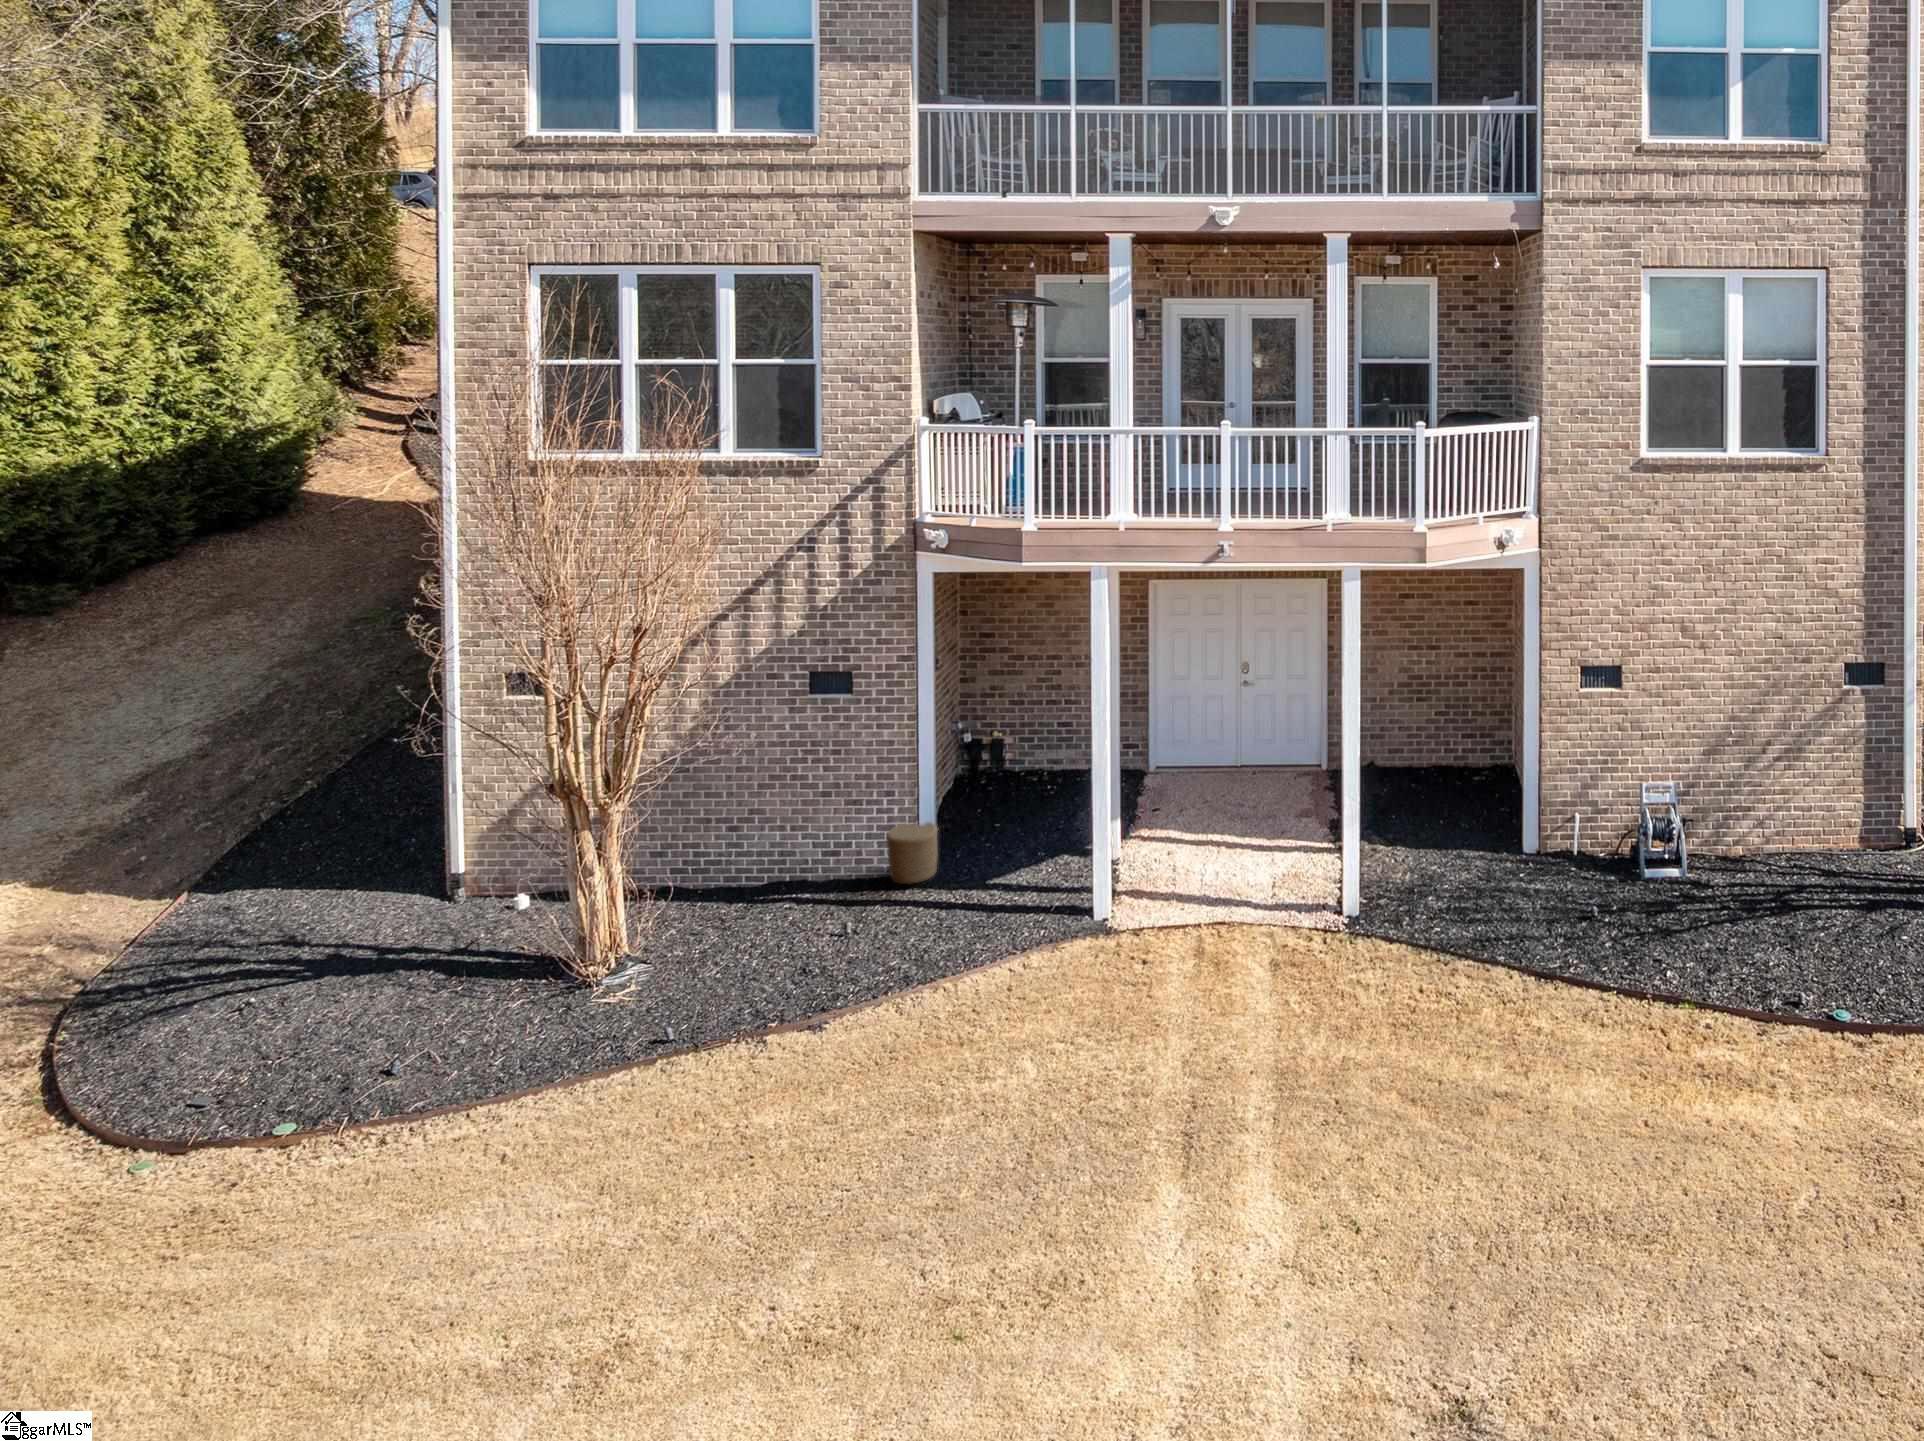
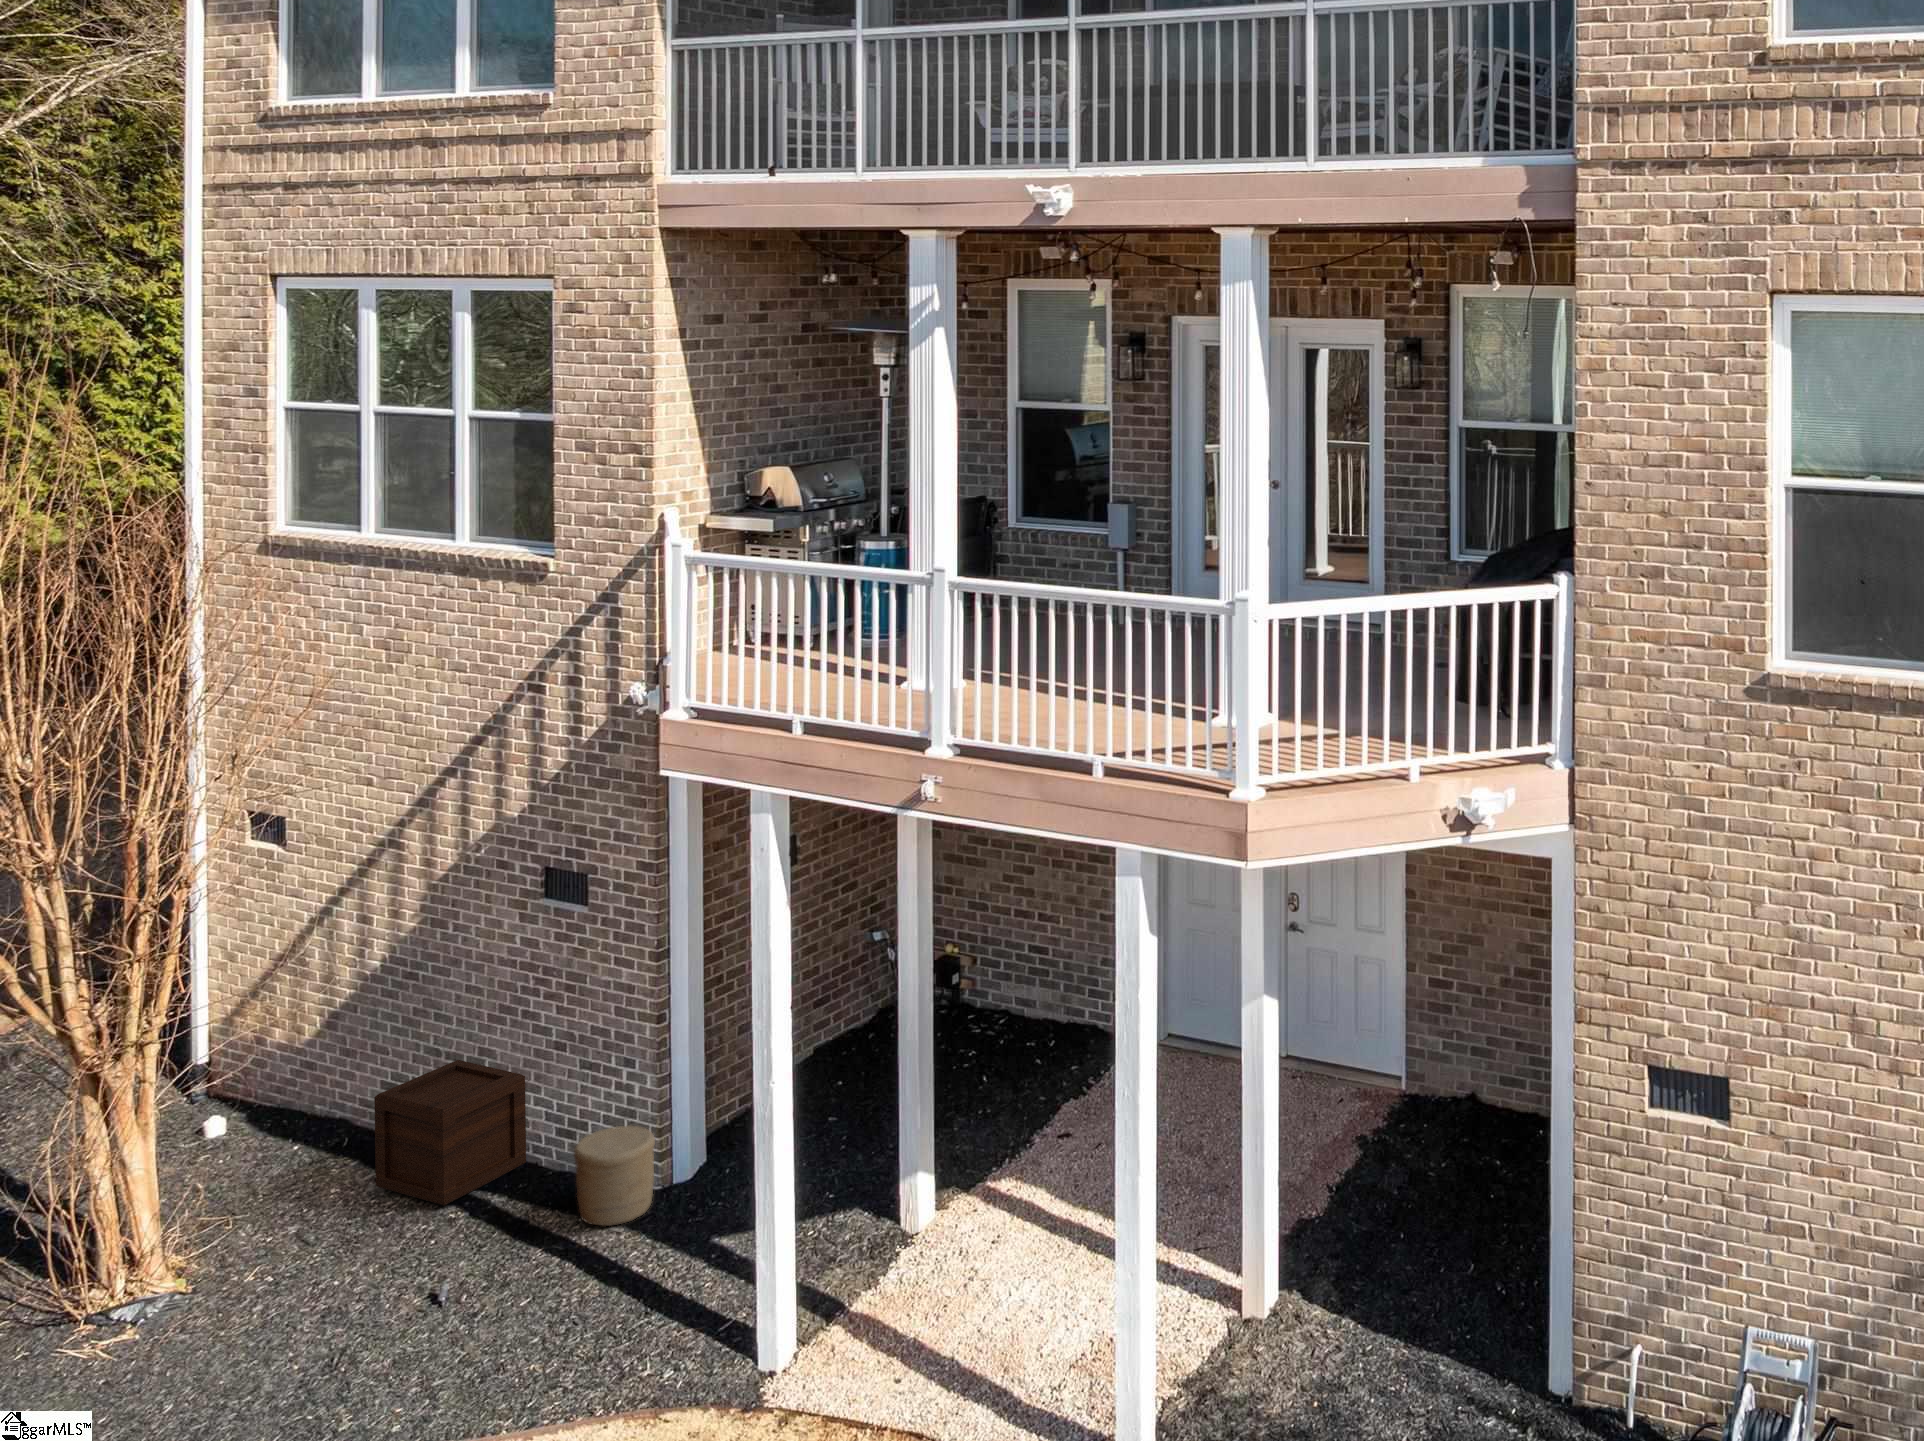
wooden crate: none [717,806,816,895] -> present [374,1060,526,1205]

